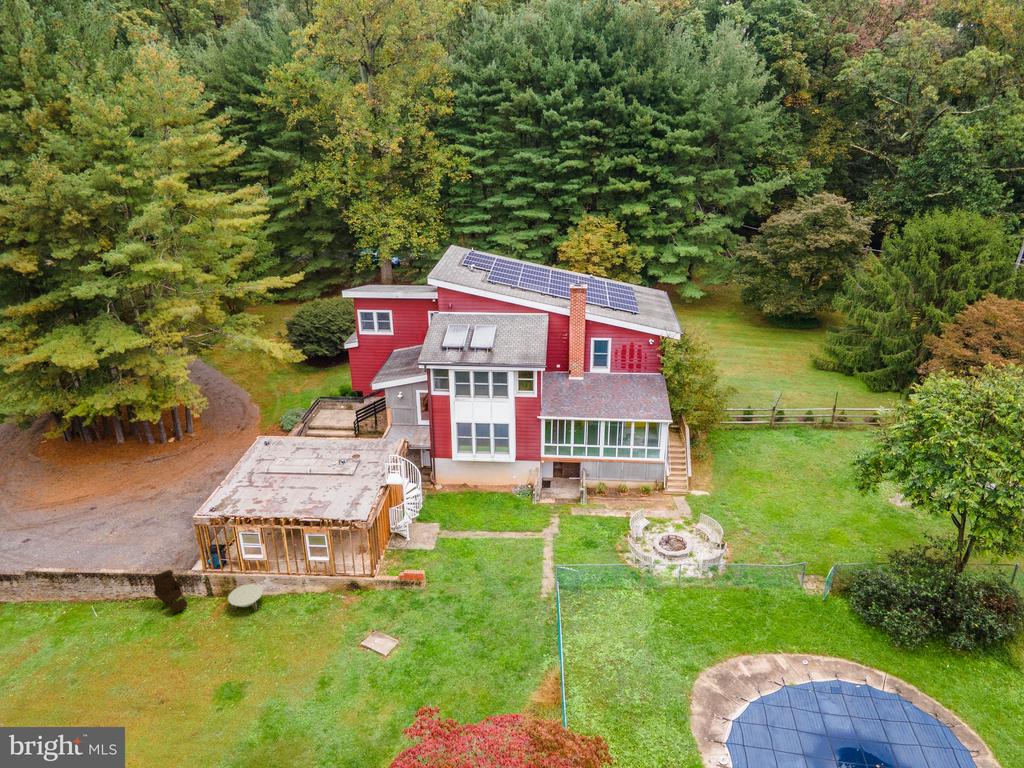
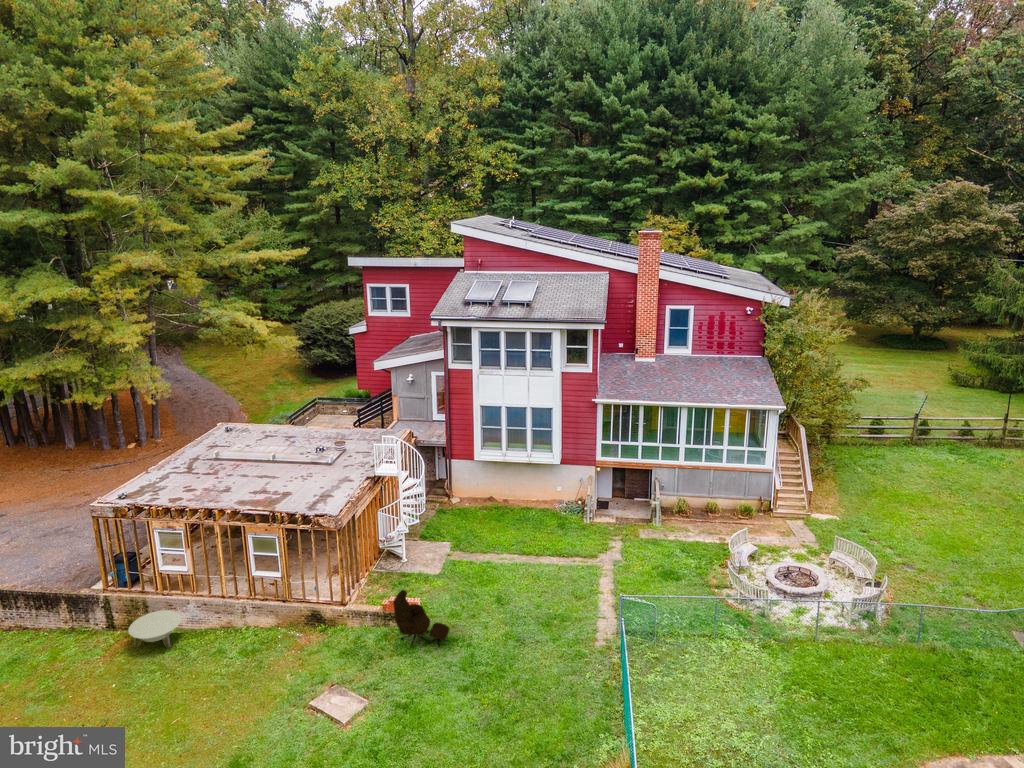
lounge chair: present [153,570,187,615] -> present [393,590,449,647]

